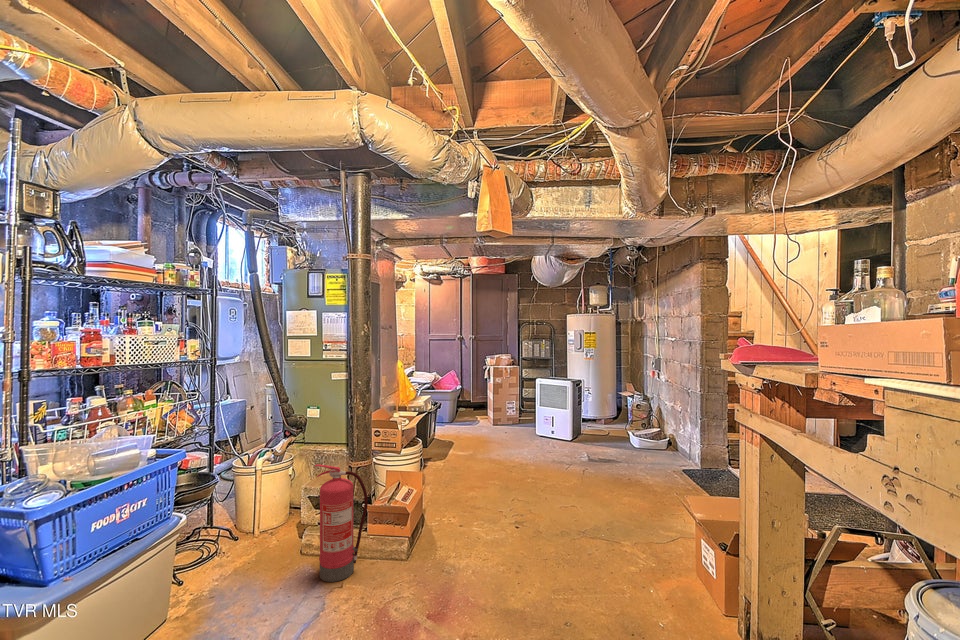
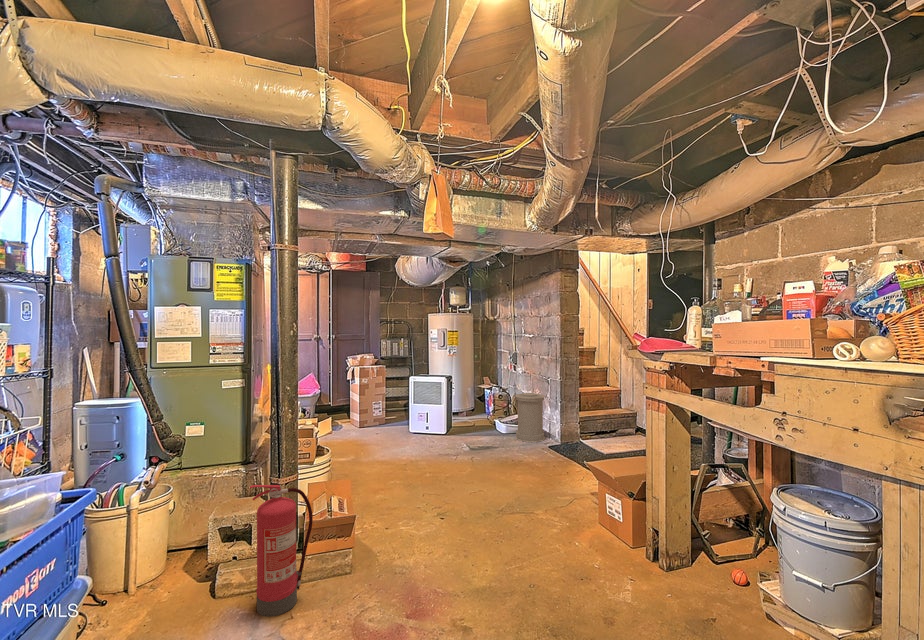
trash can: none [647,404,684,460] -> present [516,393,545,442]

